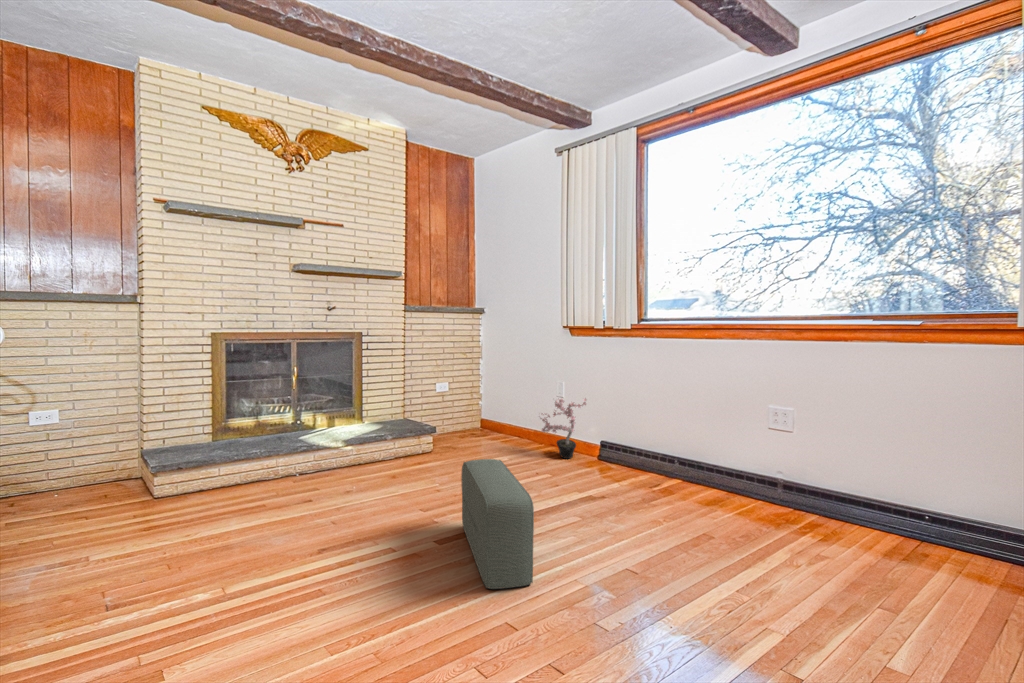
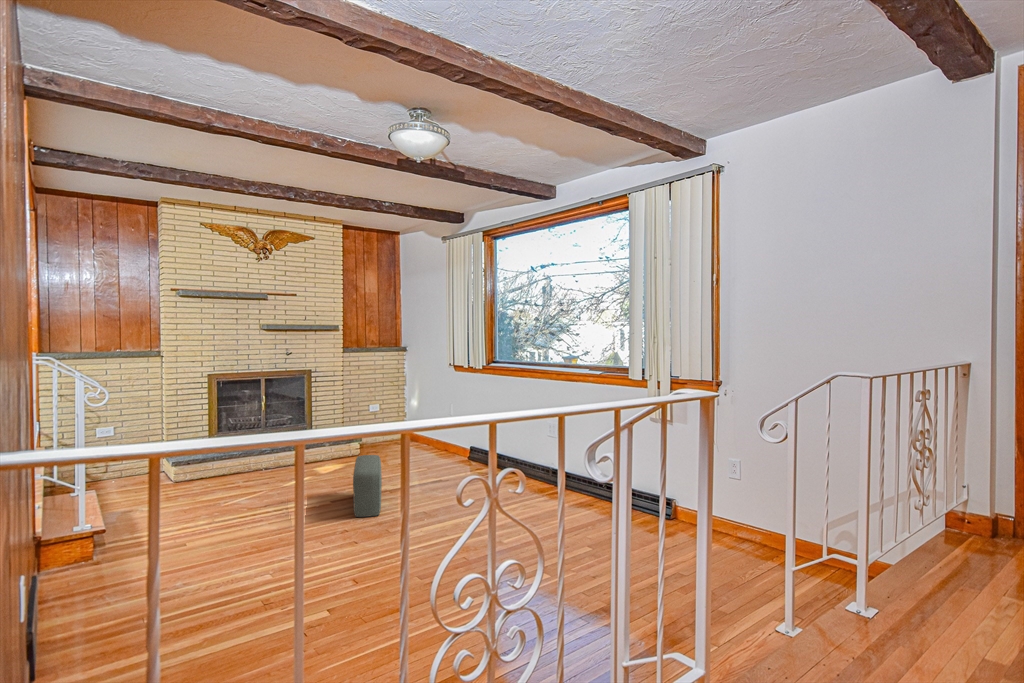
potted plant: present [540,398,586,459] -> none [433,414,466,459]

